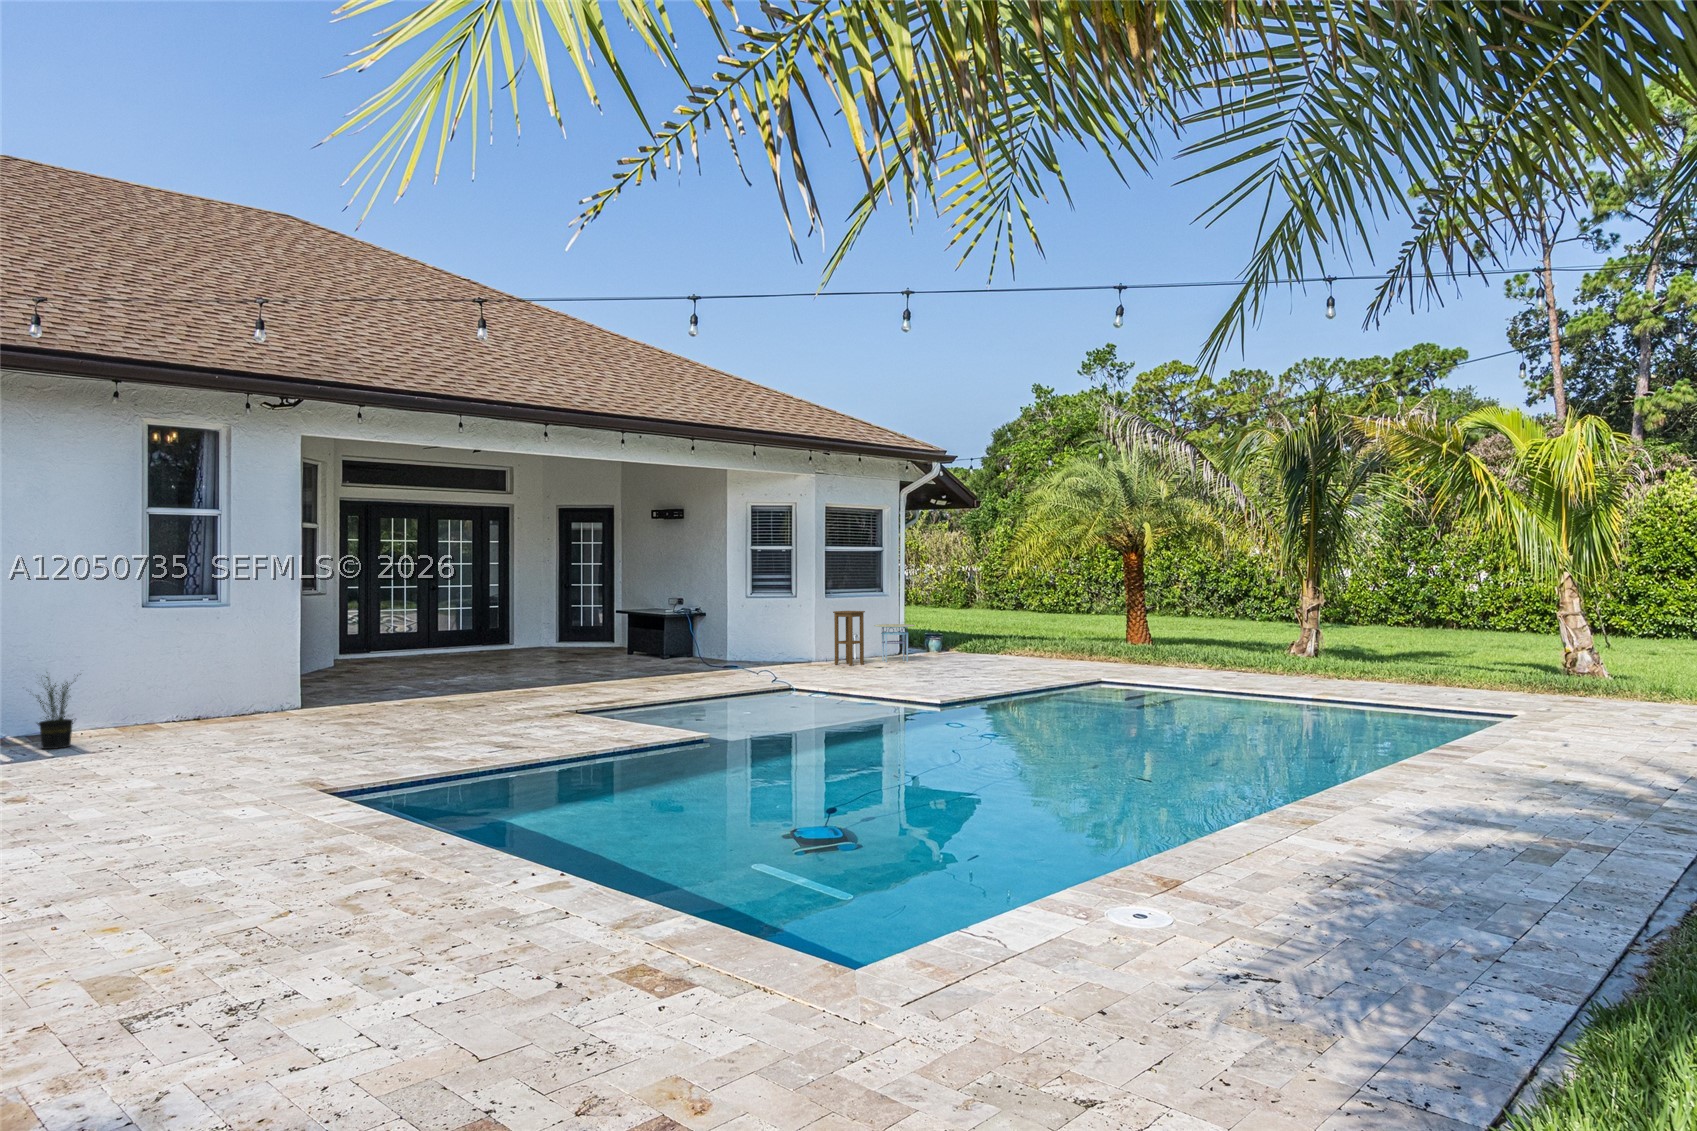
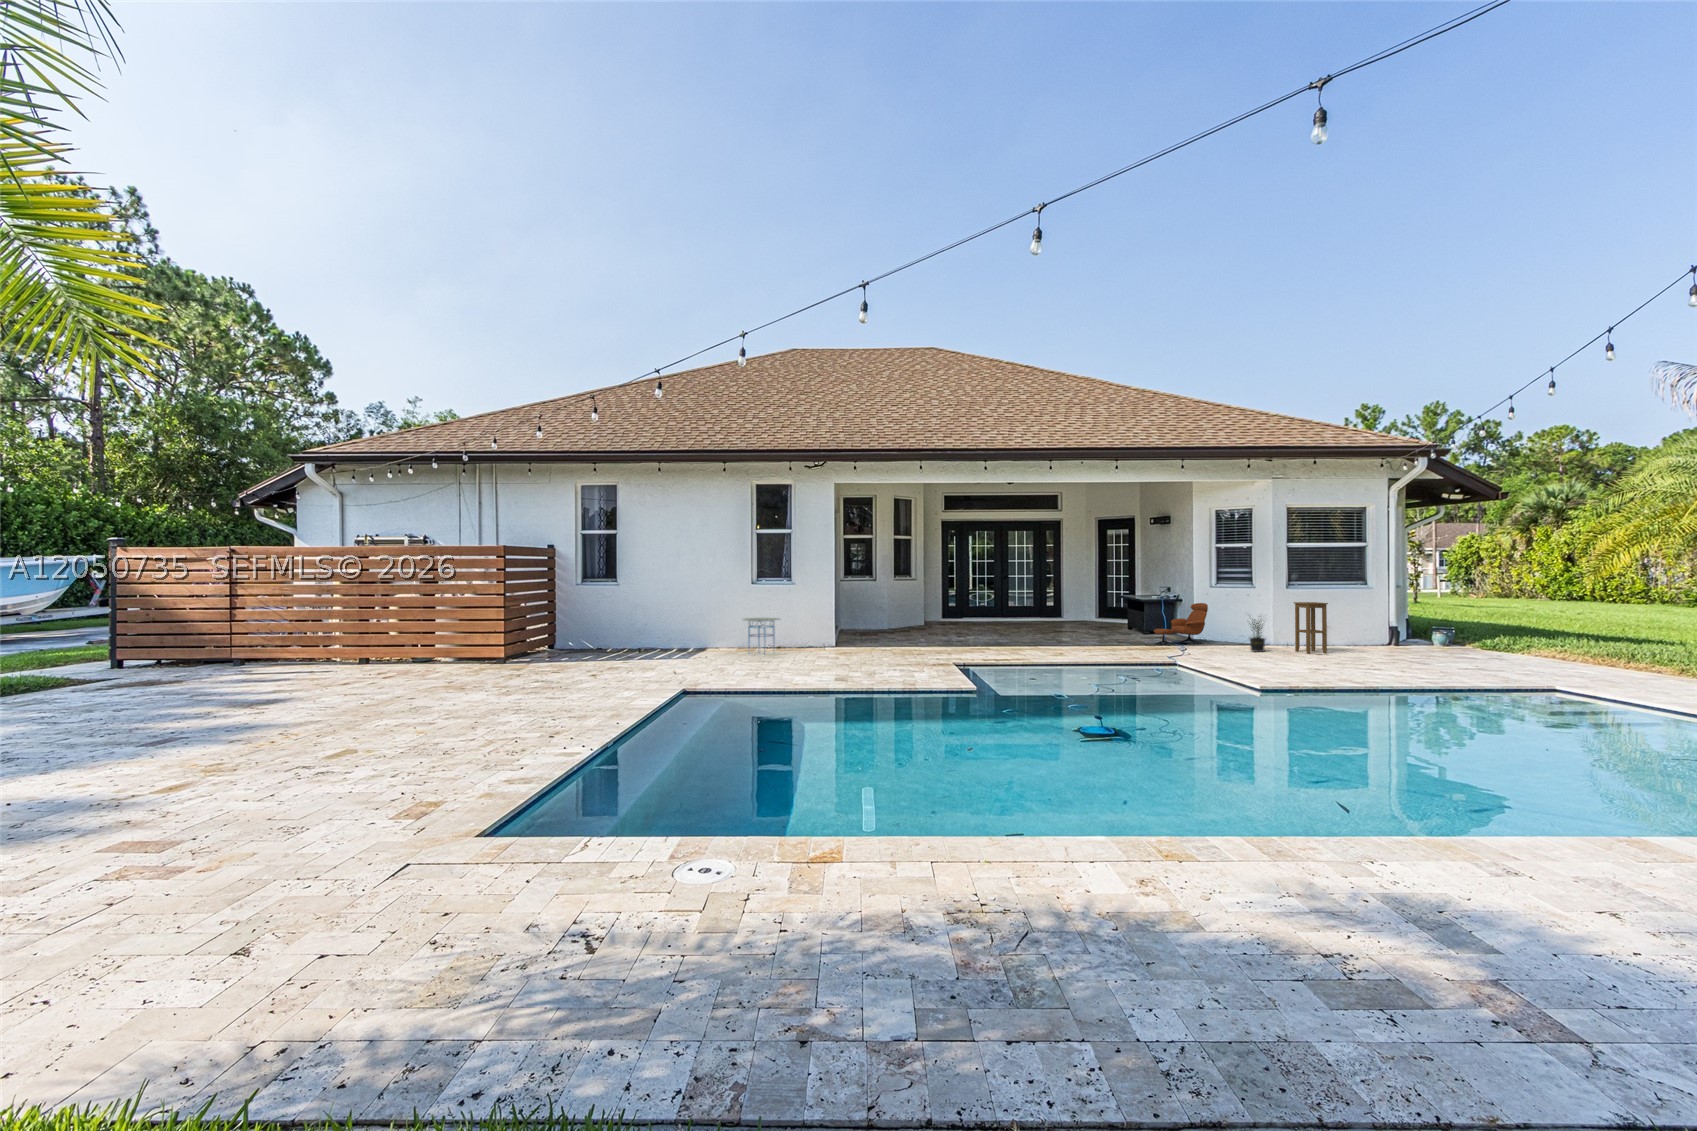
lounge chair: none [690,616,741,670] -> present [1154,603,1208,645]
side table: present [874,624,915,662] -> present [744,618,779,647]
potted plant: present [36,675,78,749] -> present [1249,619,1265,652]

